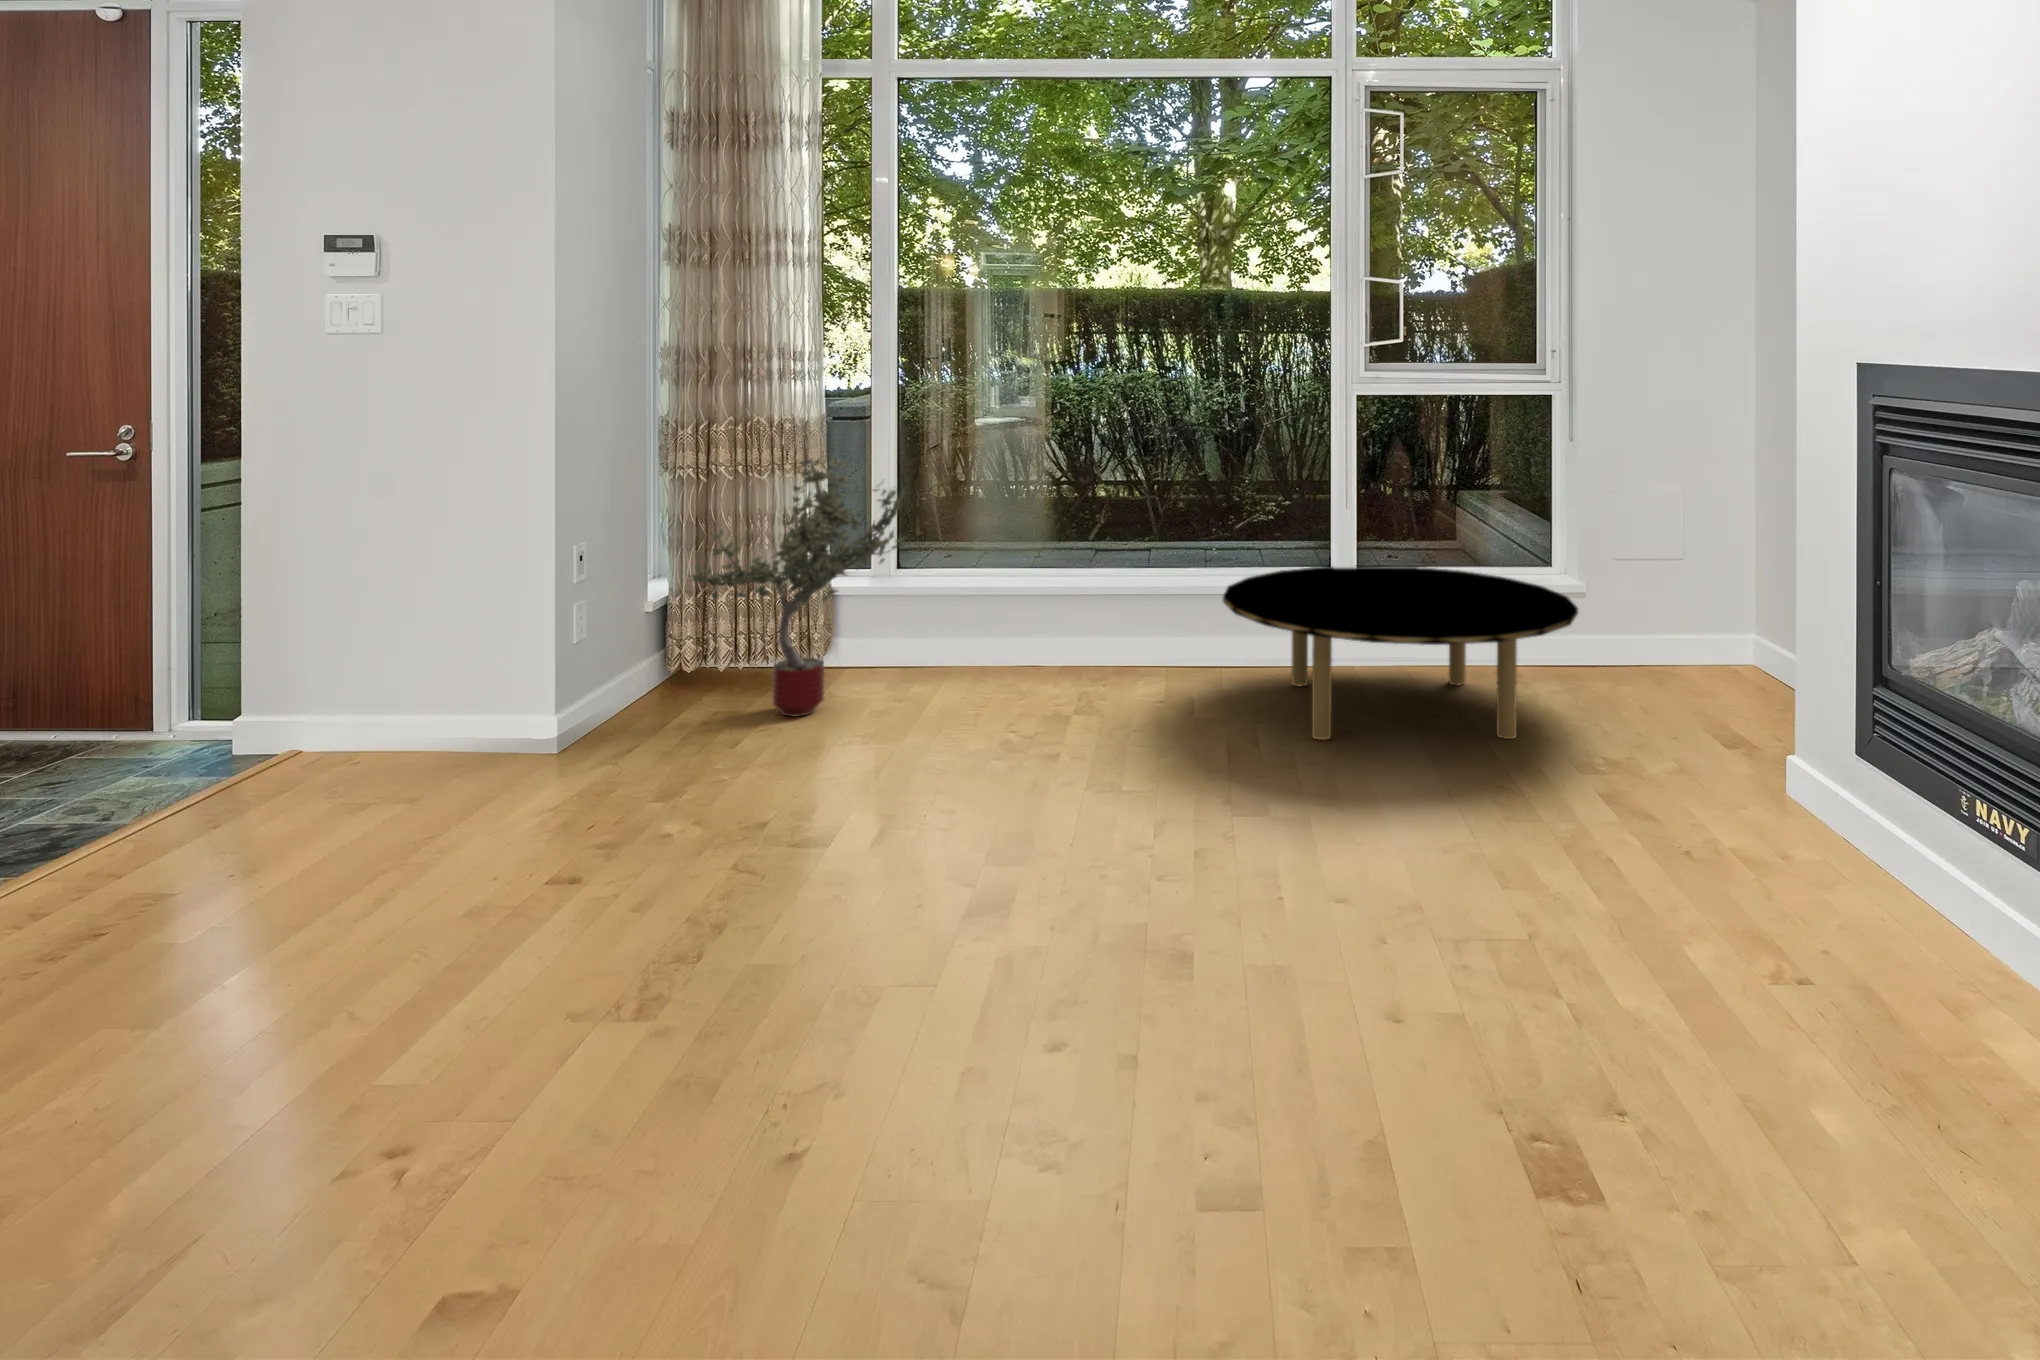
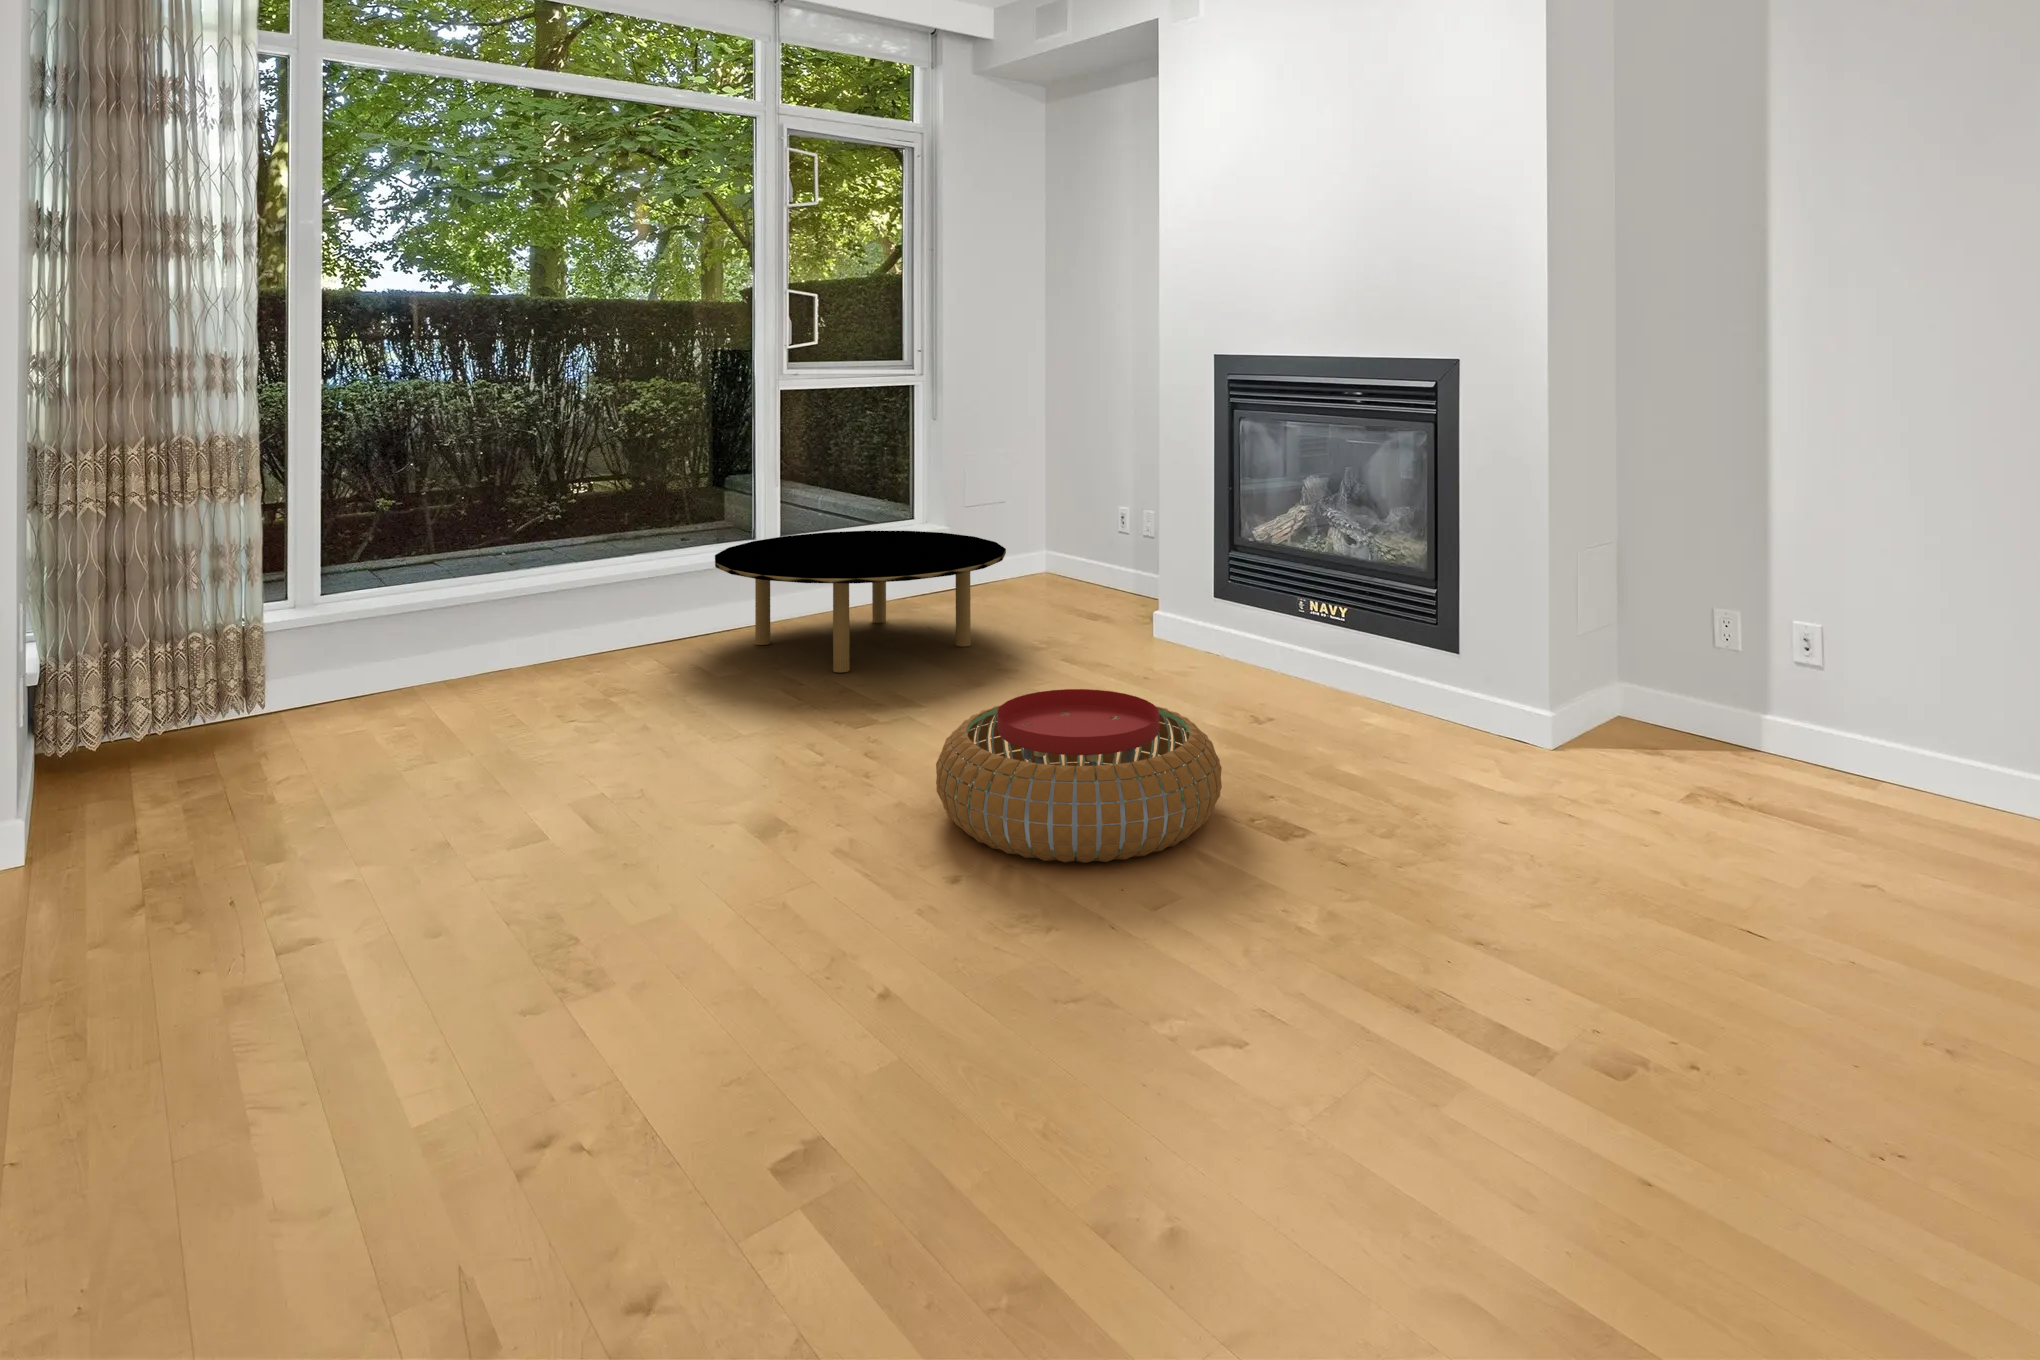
potted tree: present [691,457,906,716] -> none [159,470,416,763]
pouf: none [1059,842,1493,1171] -> present [936,689,1222,863]

